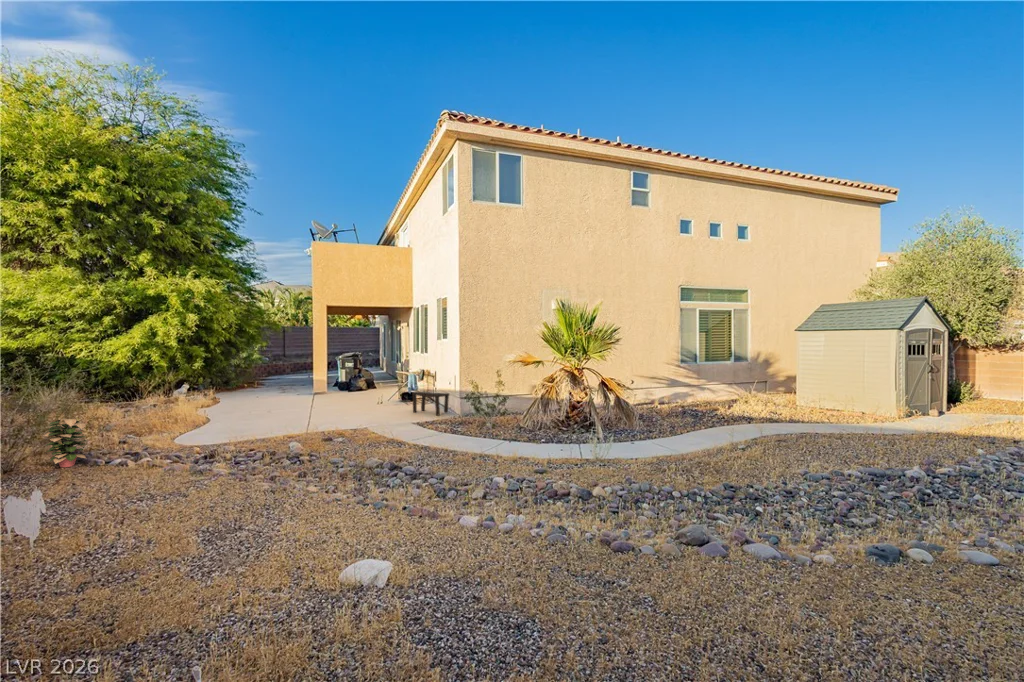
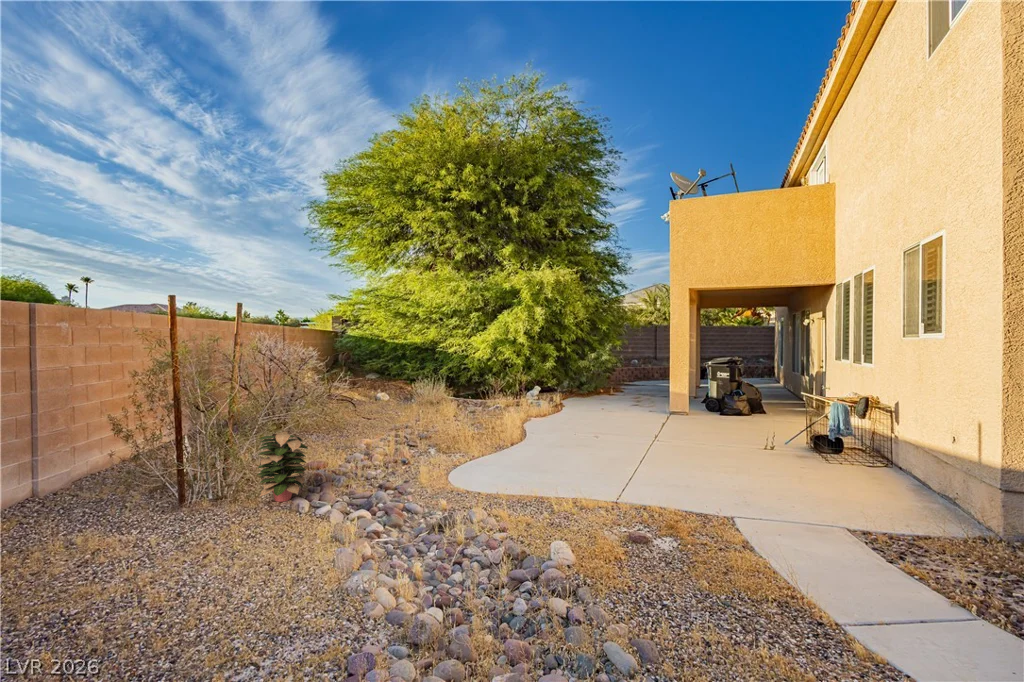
bench: present [412,392,449,415] -> none [844,442,952,510]

